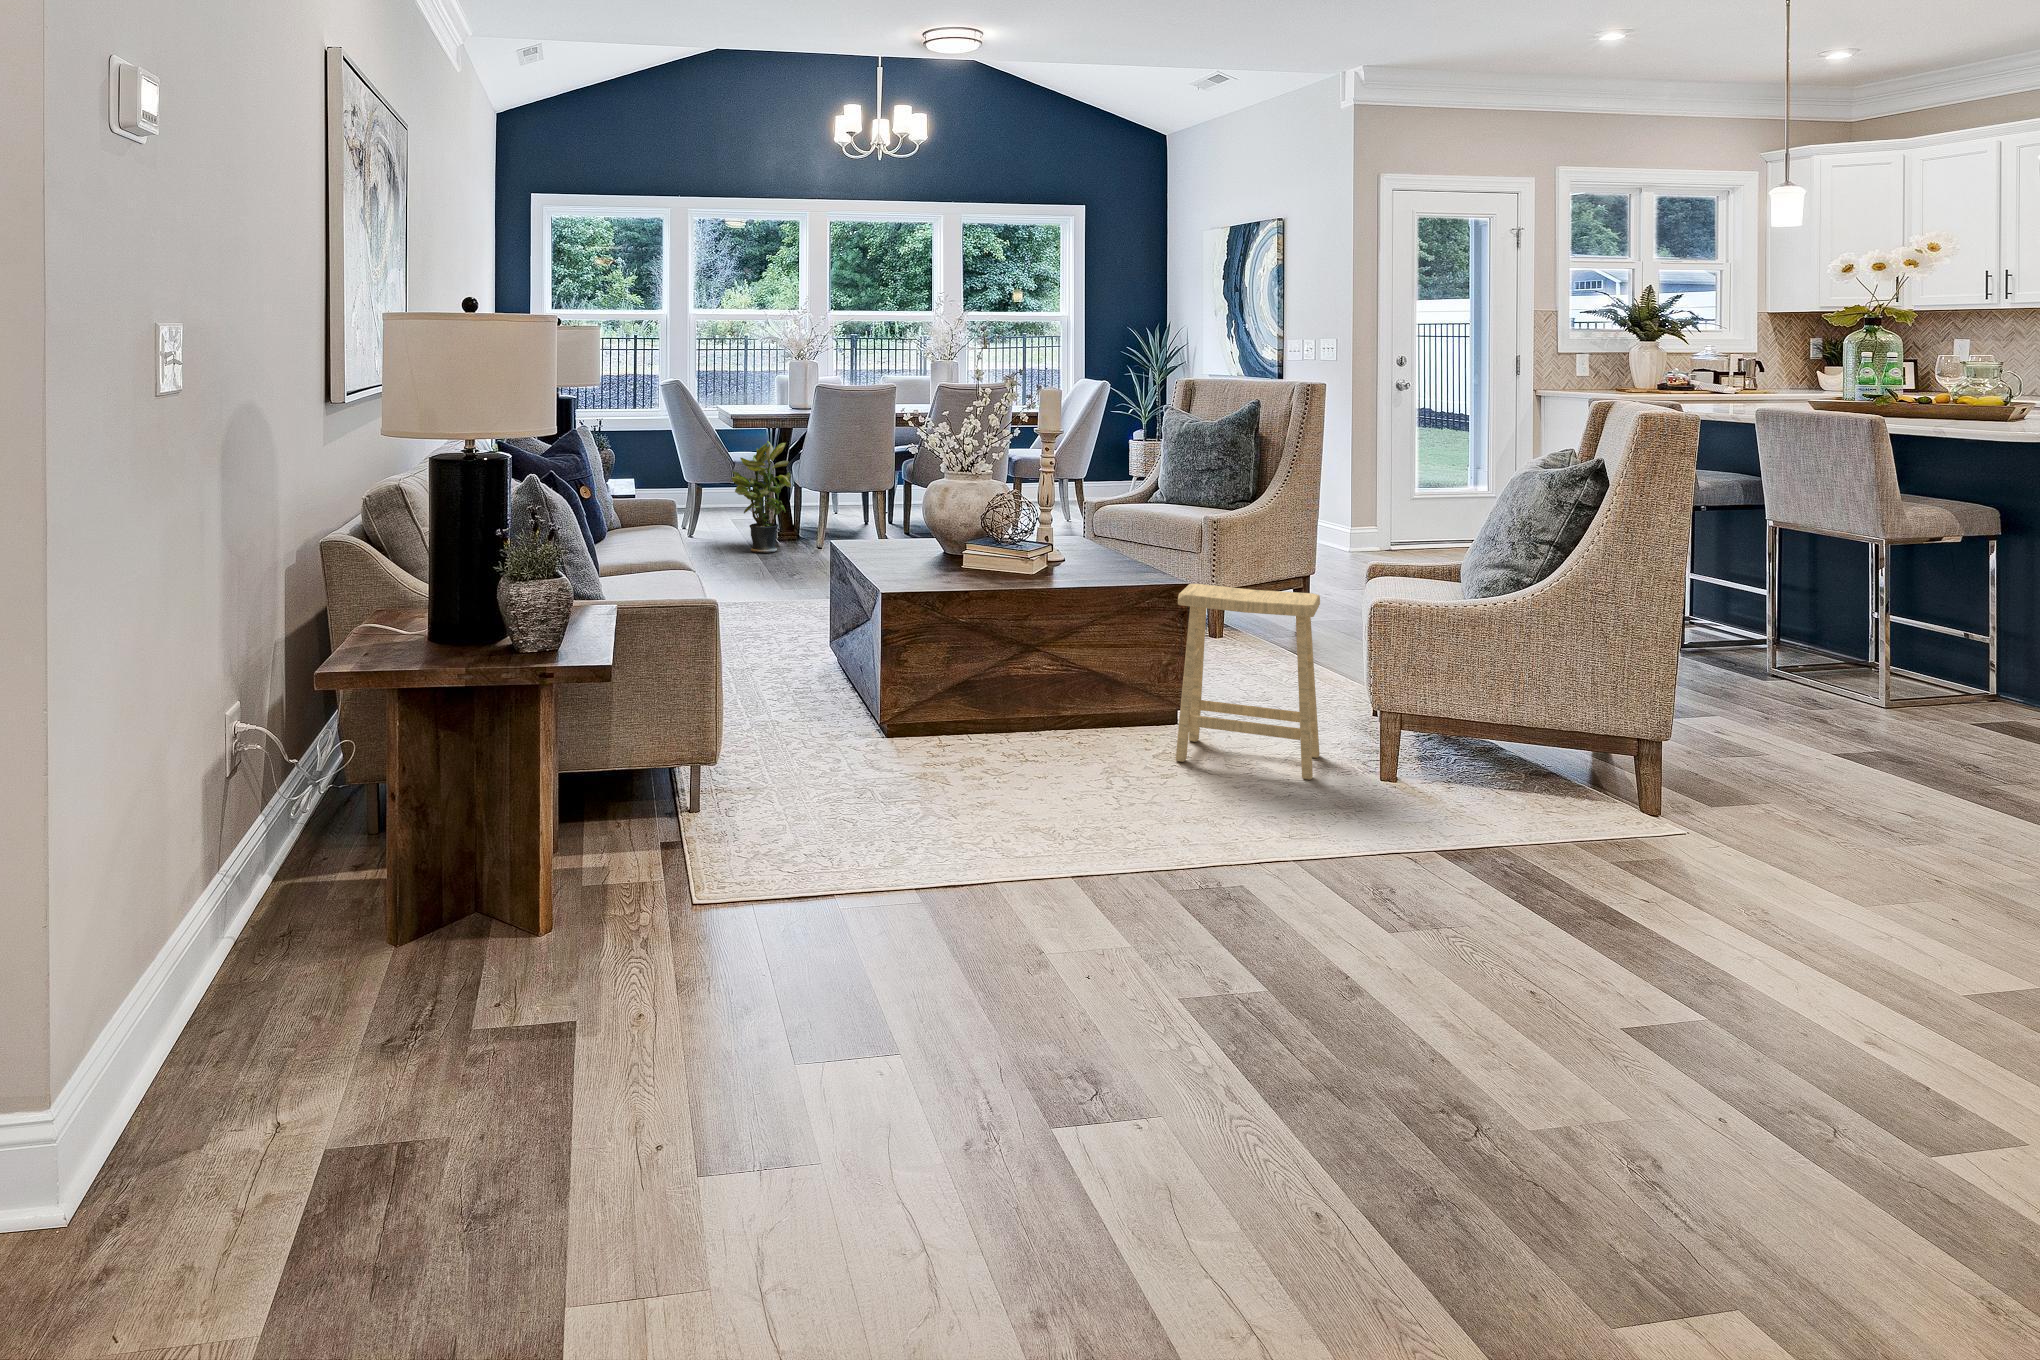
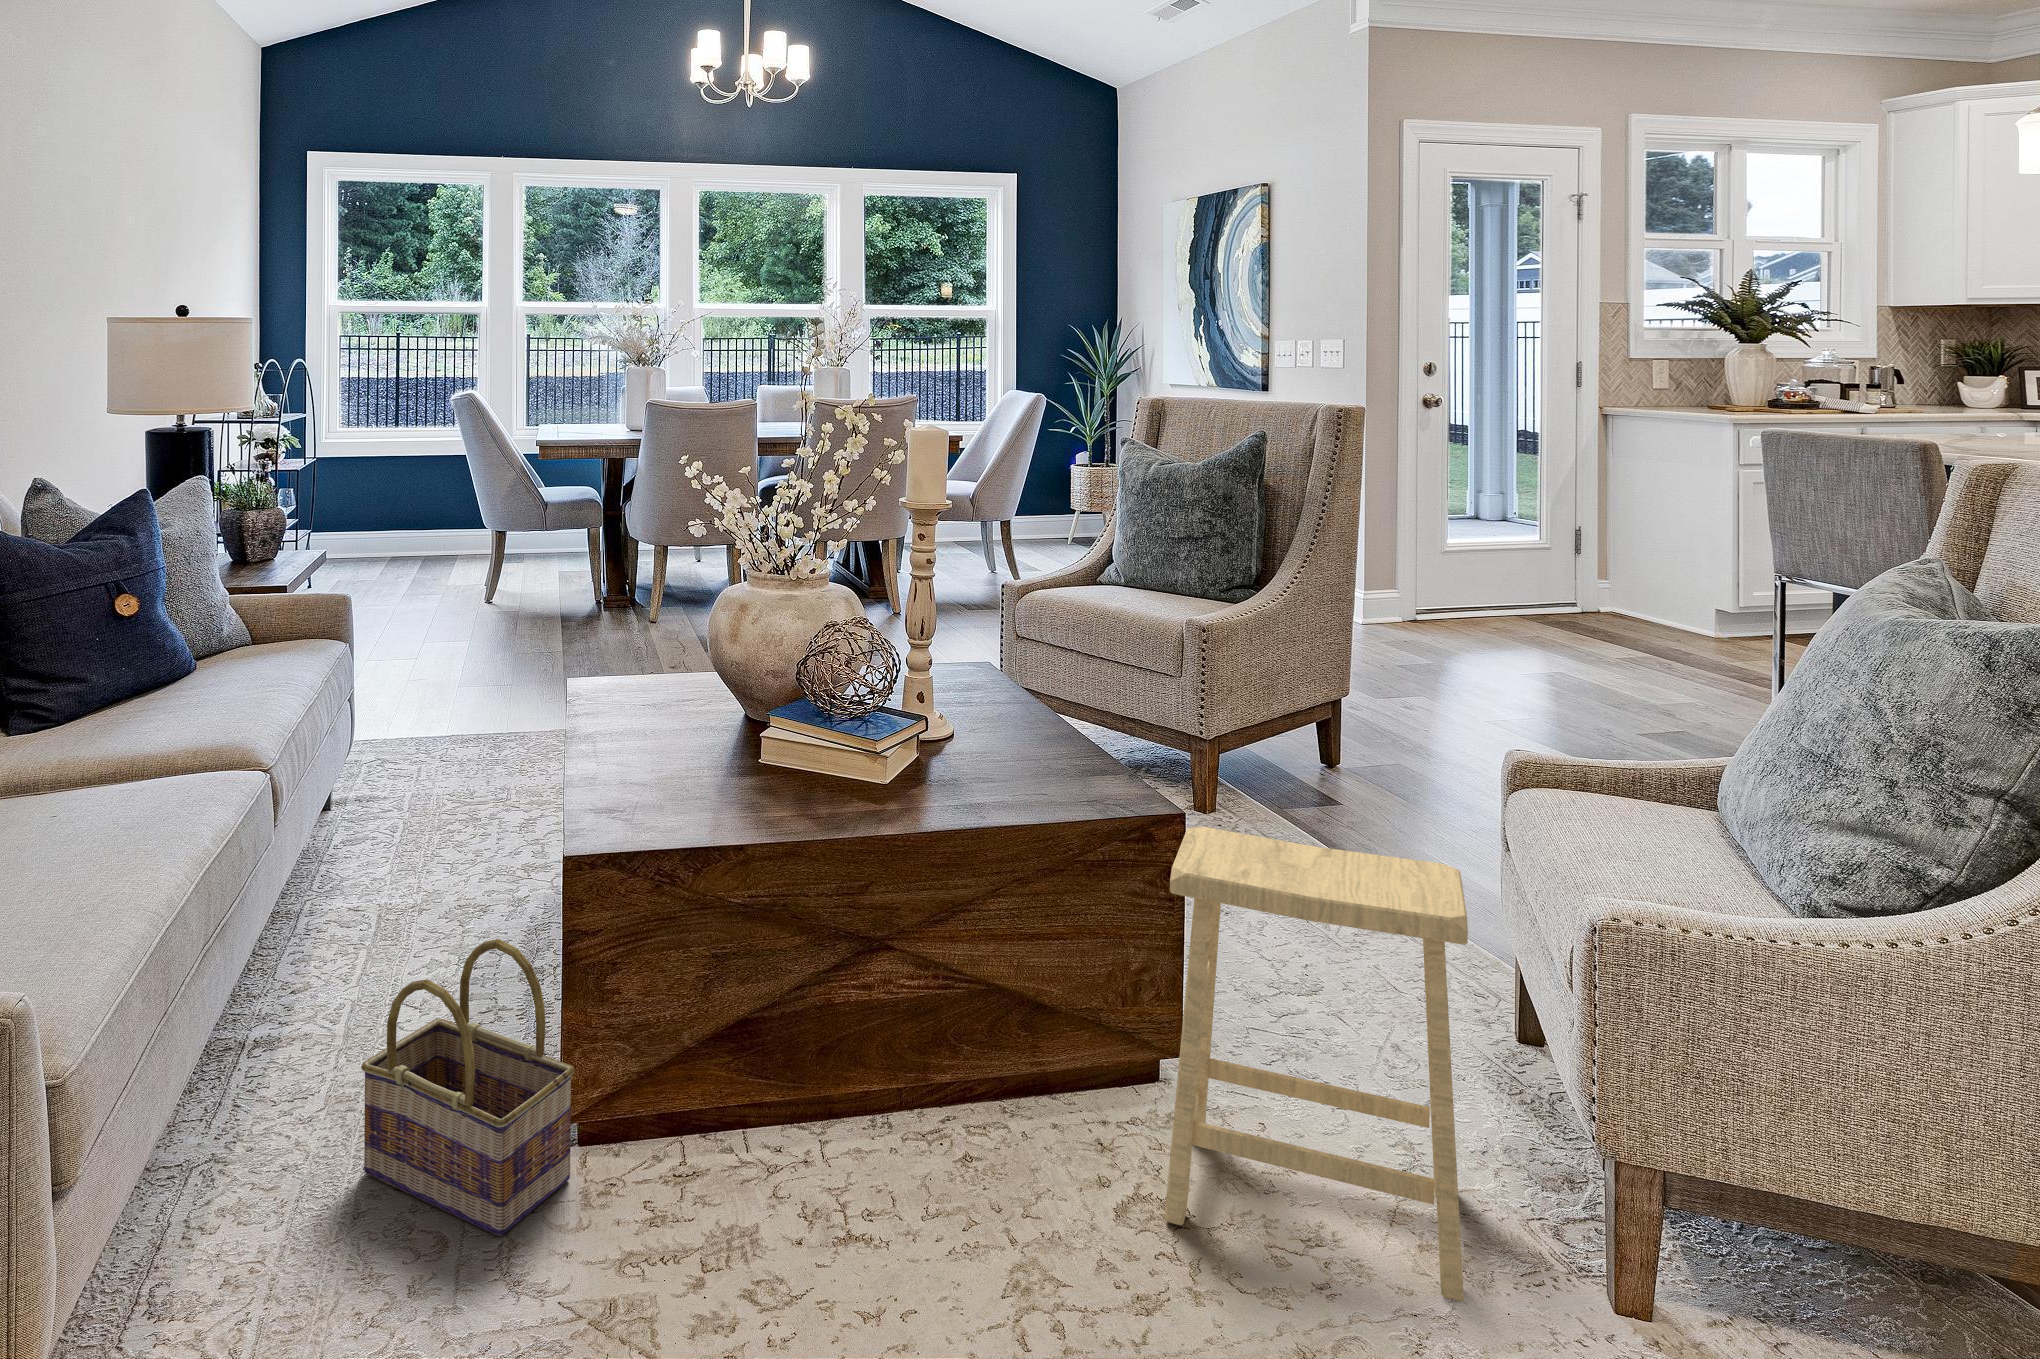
potted plant: present [731,441,791,553] -> none [529,474,614,629]
basket: none [782,637,887,762] -> present [361,939,574,1236]

